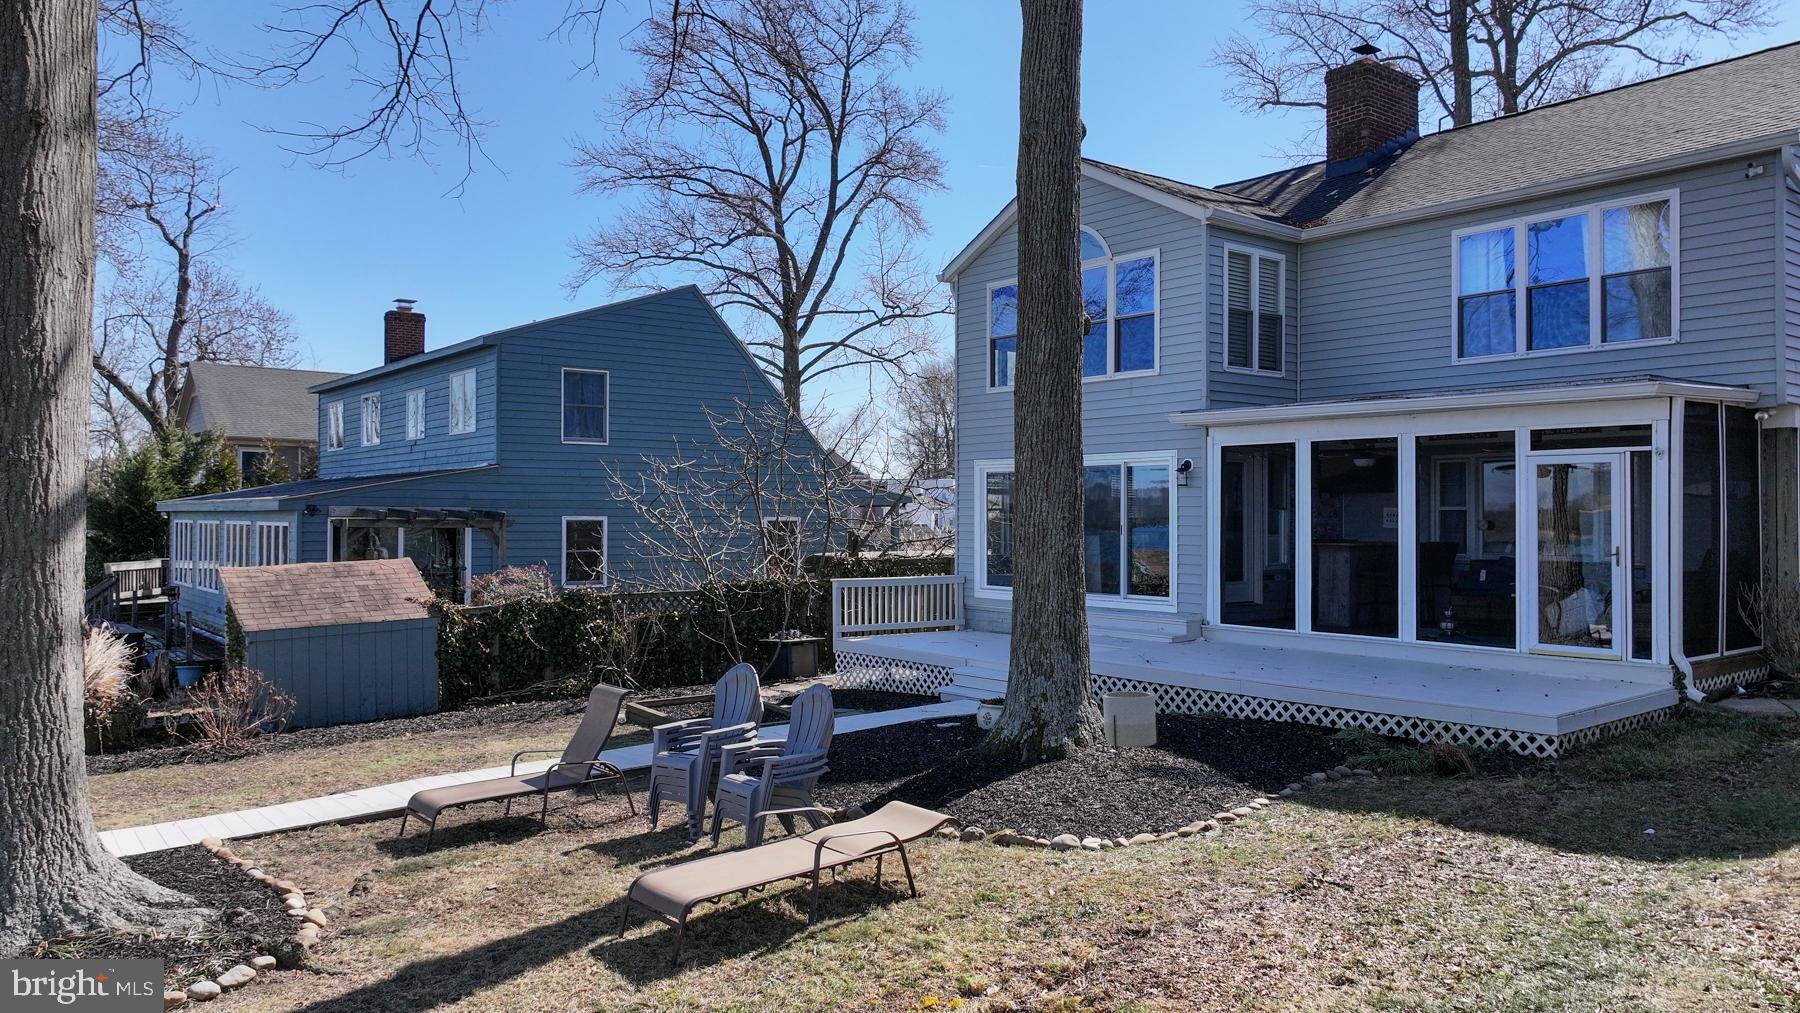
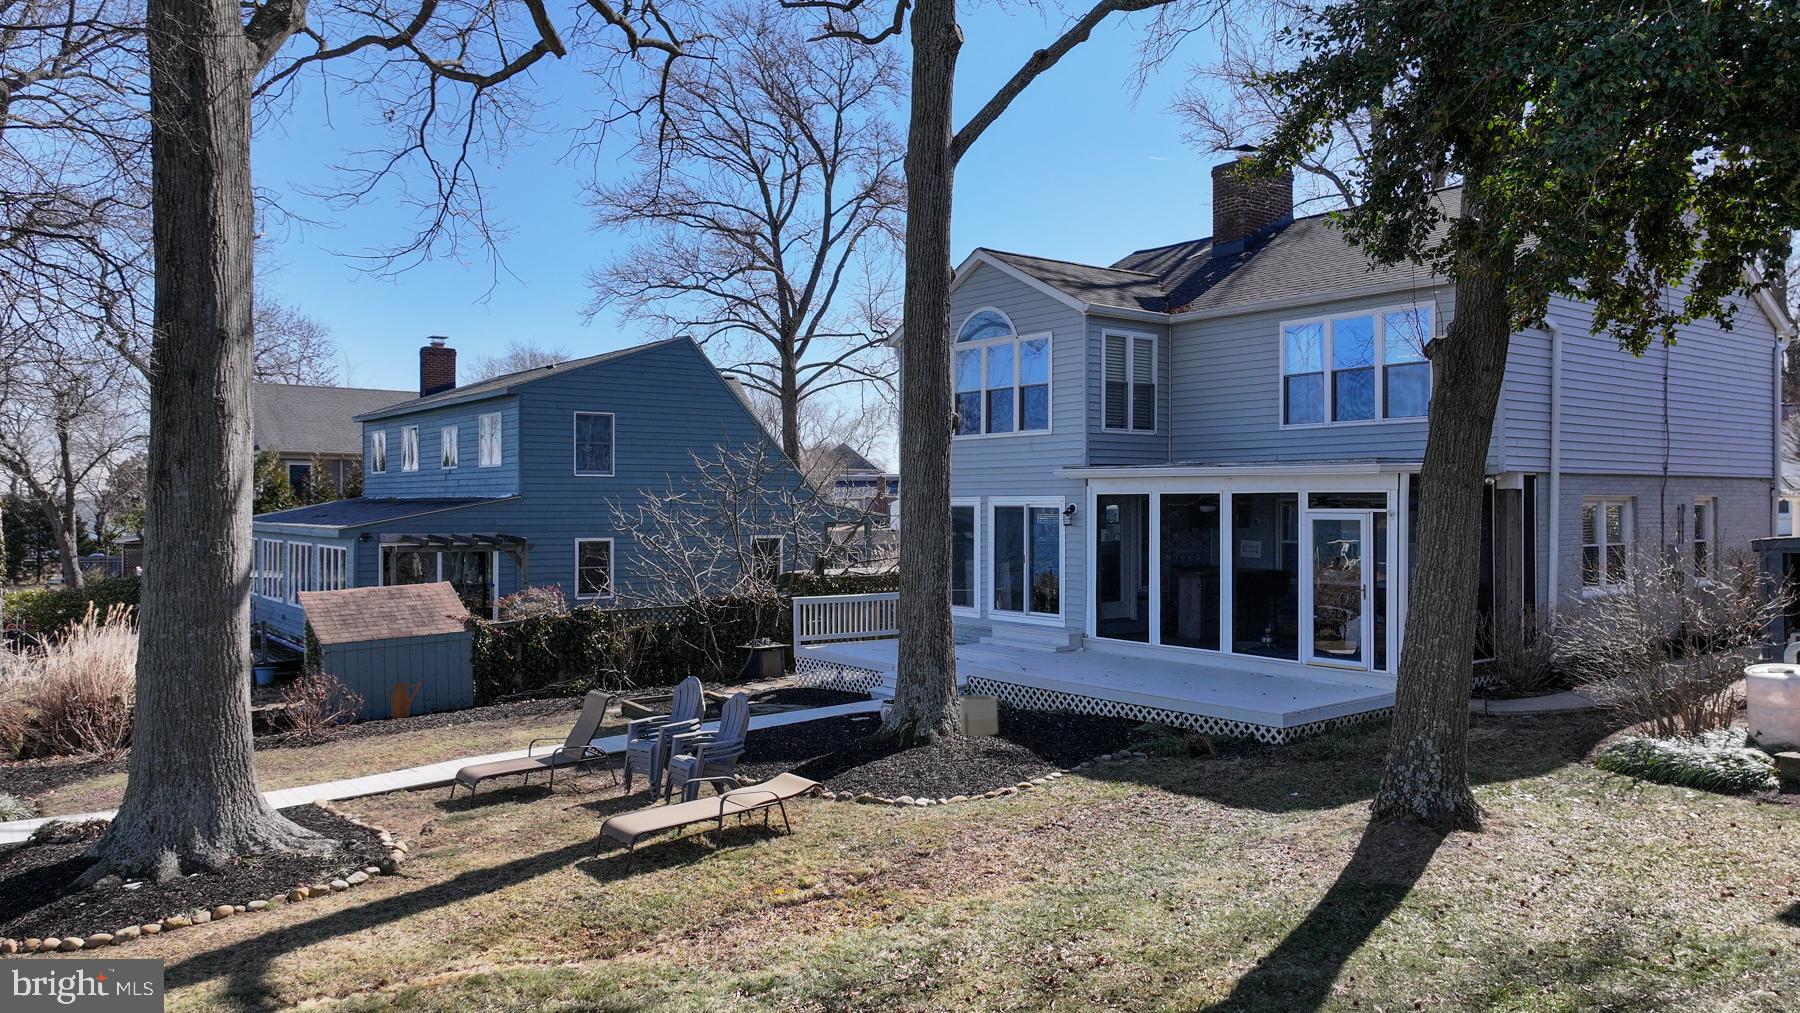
watering can: none [328,680,374,728] -> present [387,682,422,718]

